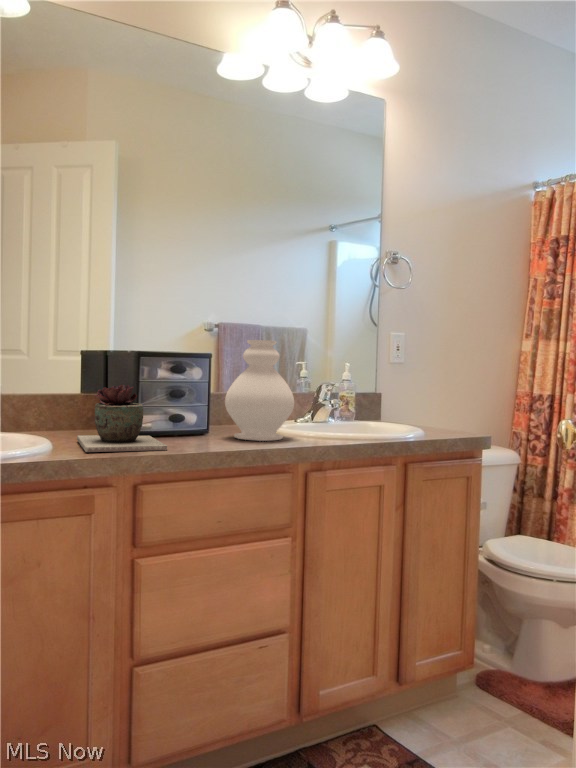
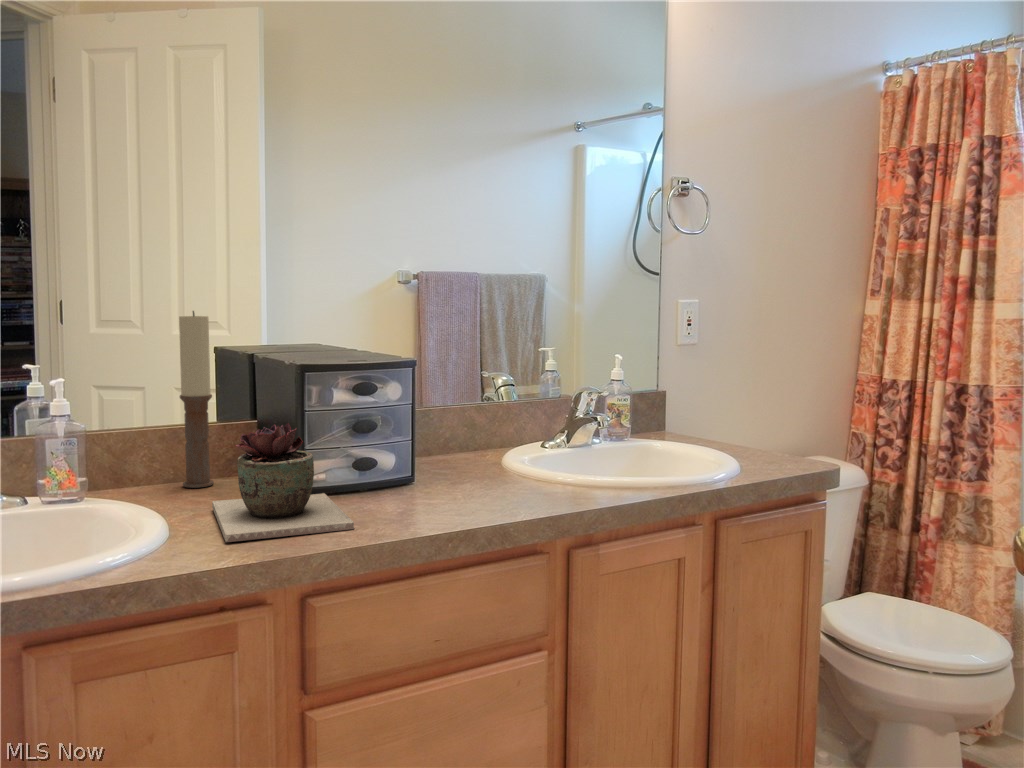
candle: none [57,319,79,433] -> present [179,311,214,488]
decorative vase: present [225,340,294,441] -> none [439,339,545,497]

